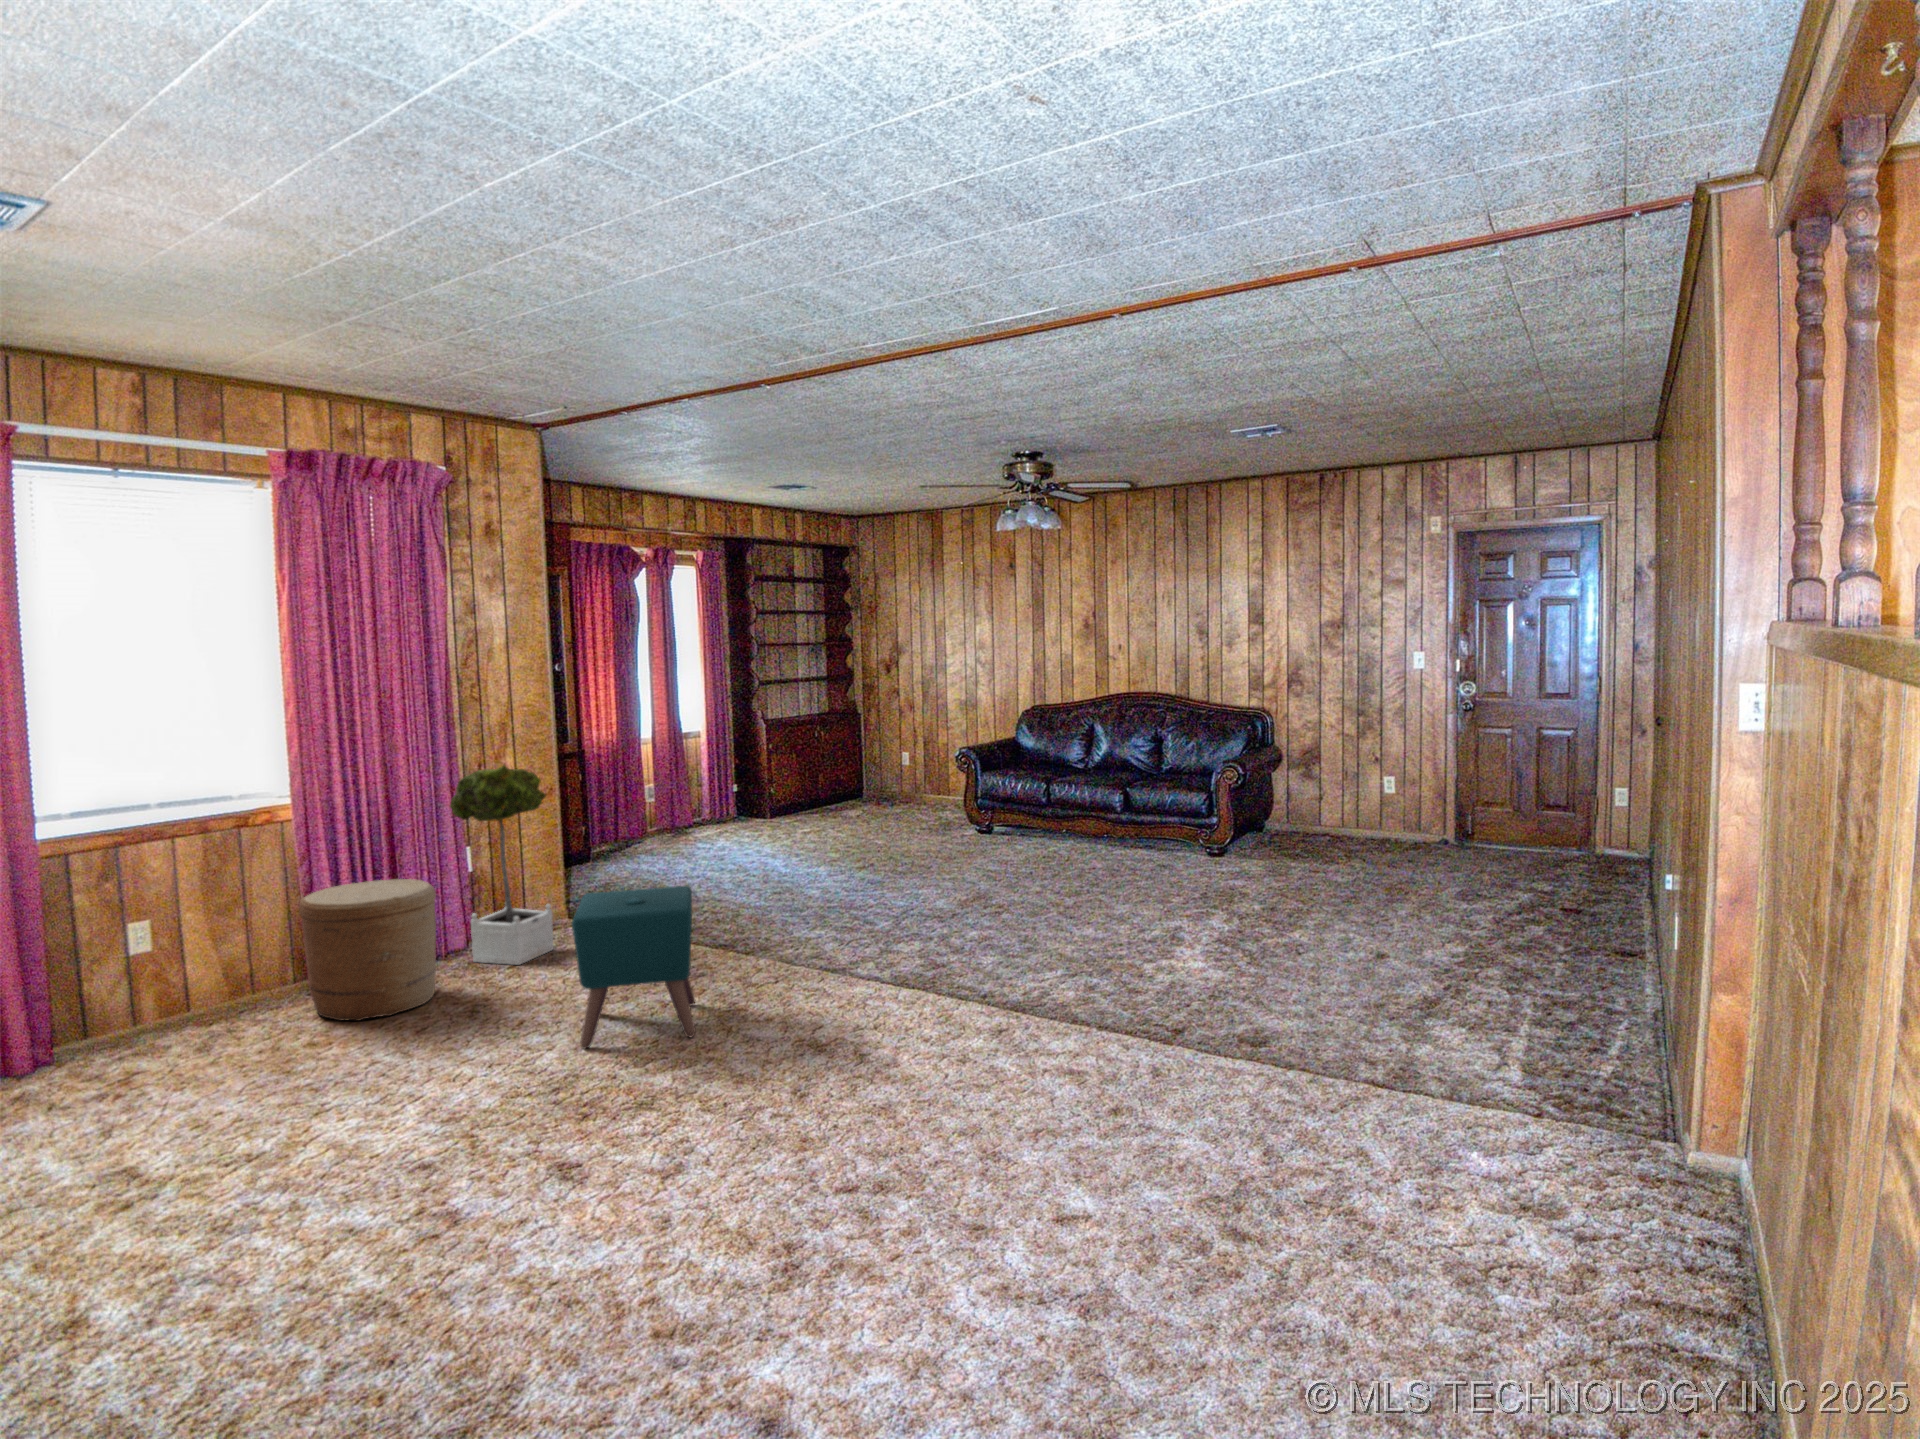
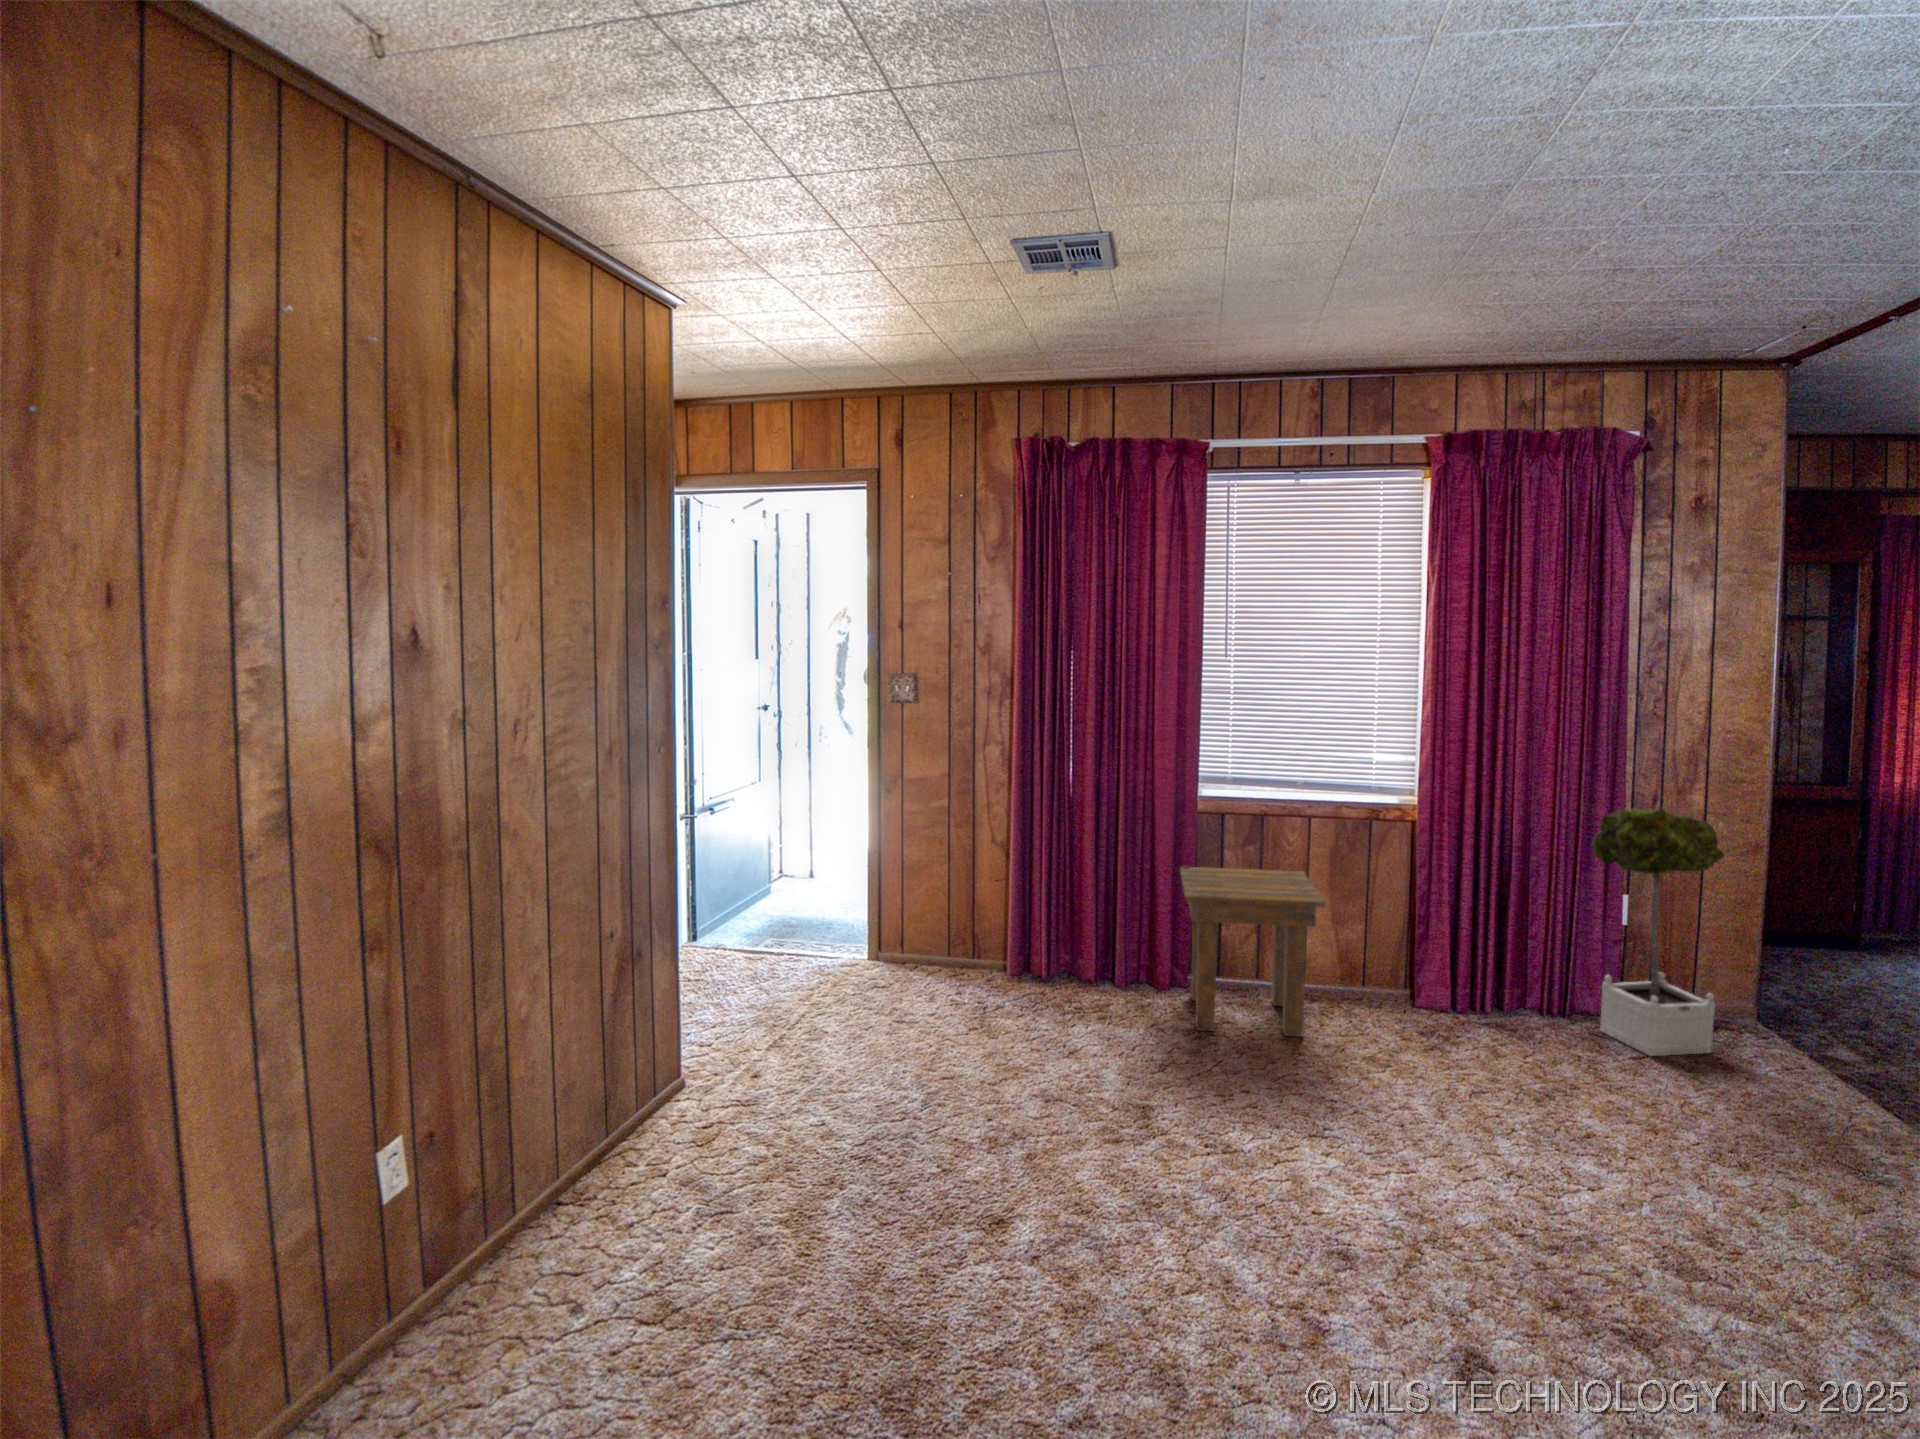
woven basket: present [299,879,436,1021] -> none [1397,903,1540,1060]
ottoman: present [572,886,696,1048] -> none [1631,1005,1880,1279]
side table: none [8,891,240,1096] -> present [1180,867,1325,1037]

